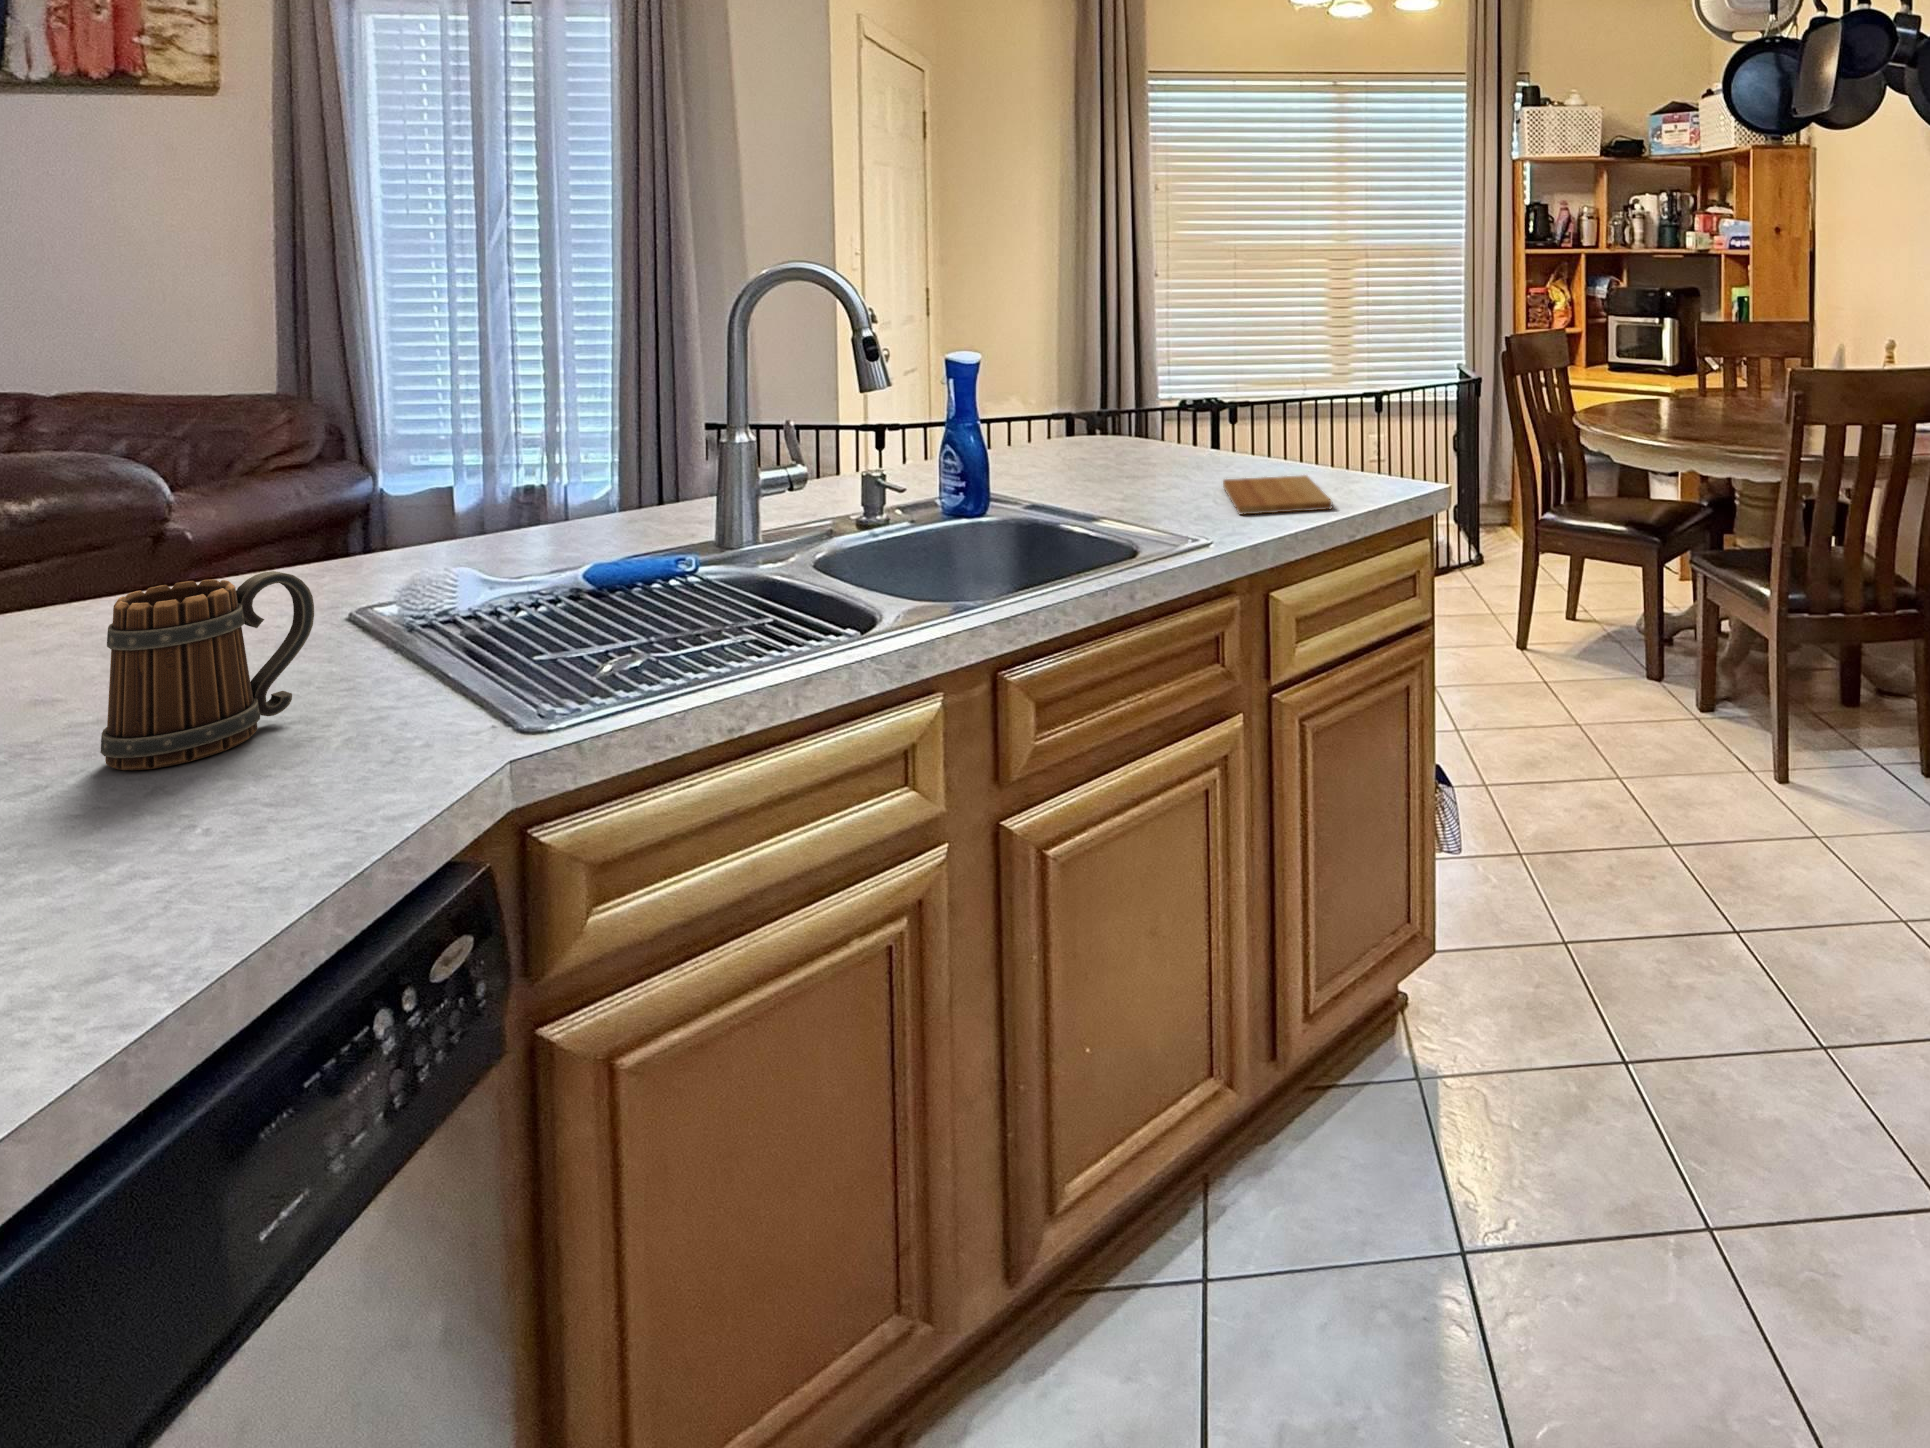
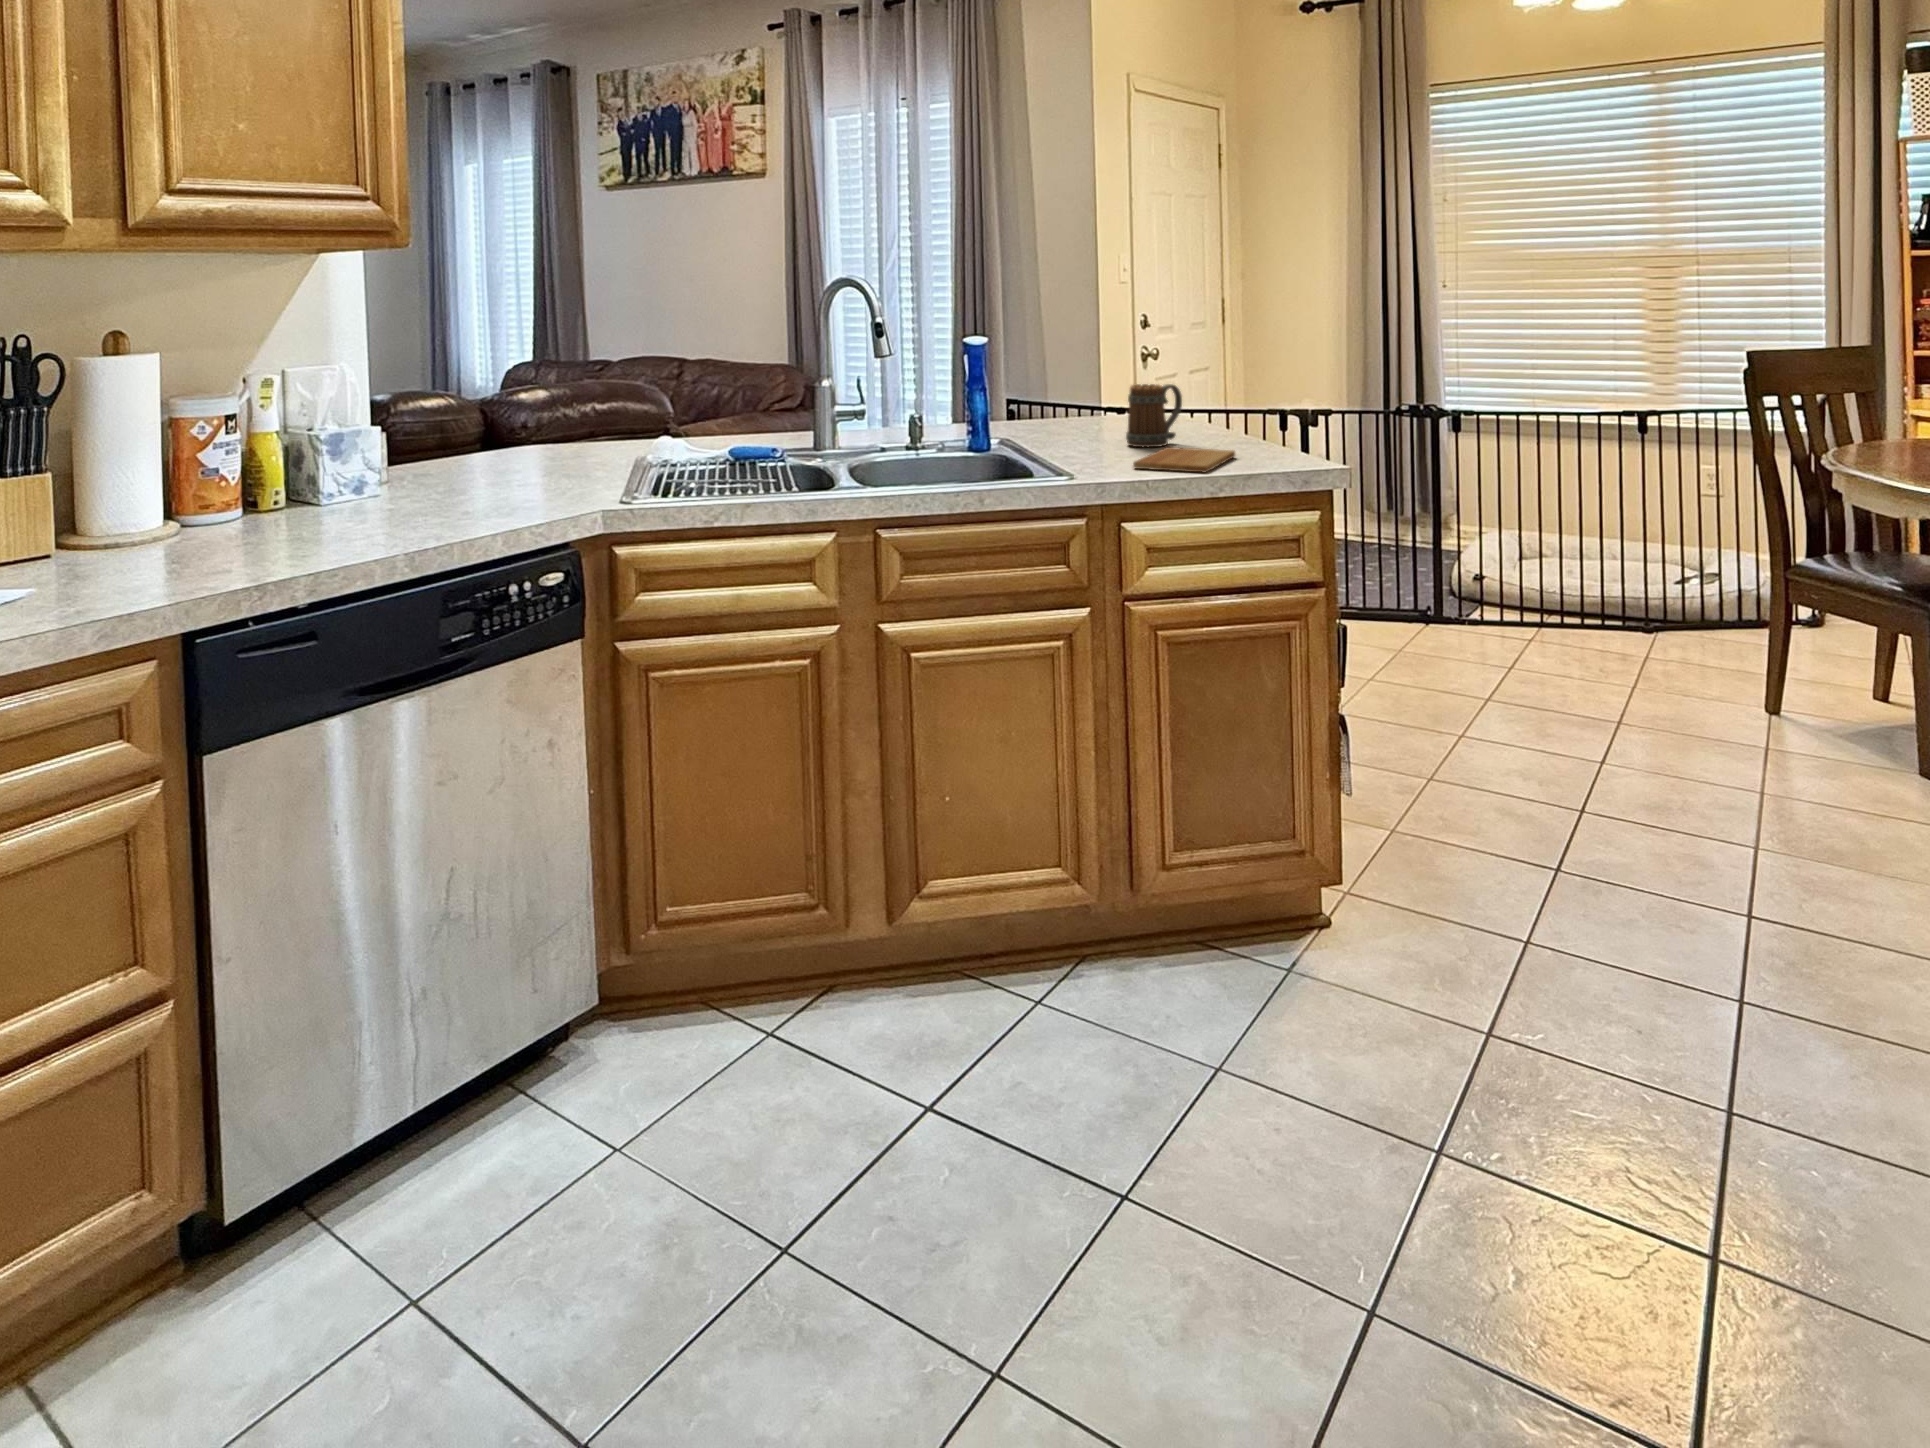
mug: present [100,571,314,770] -> present [1126,384,1182,447]

